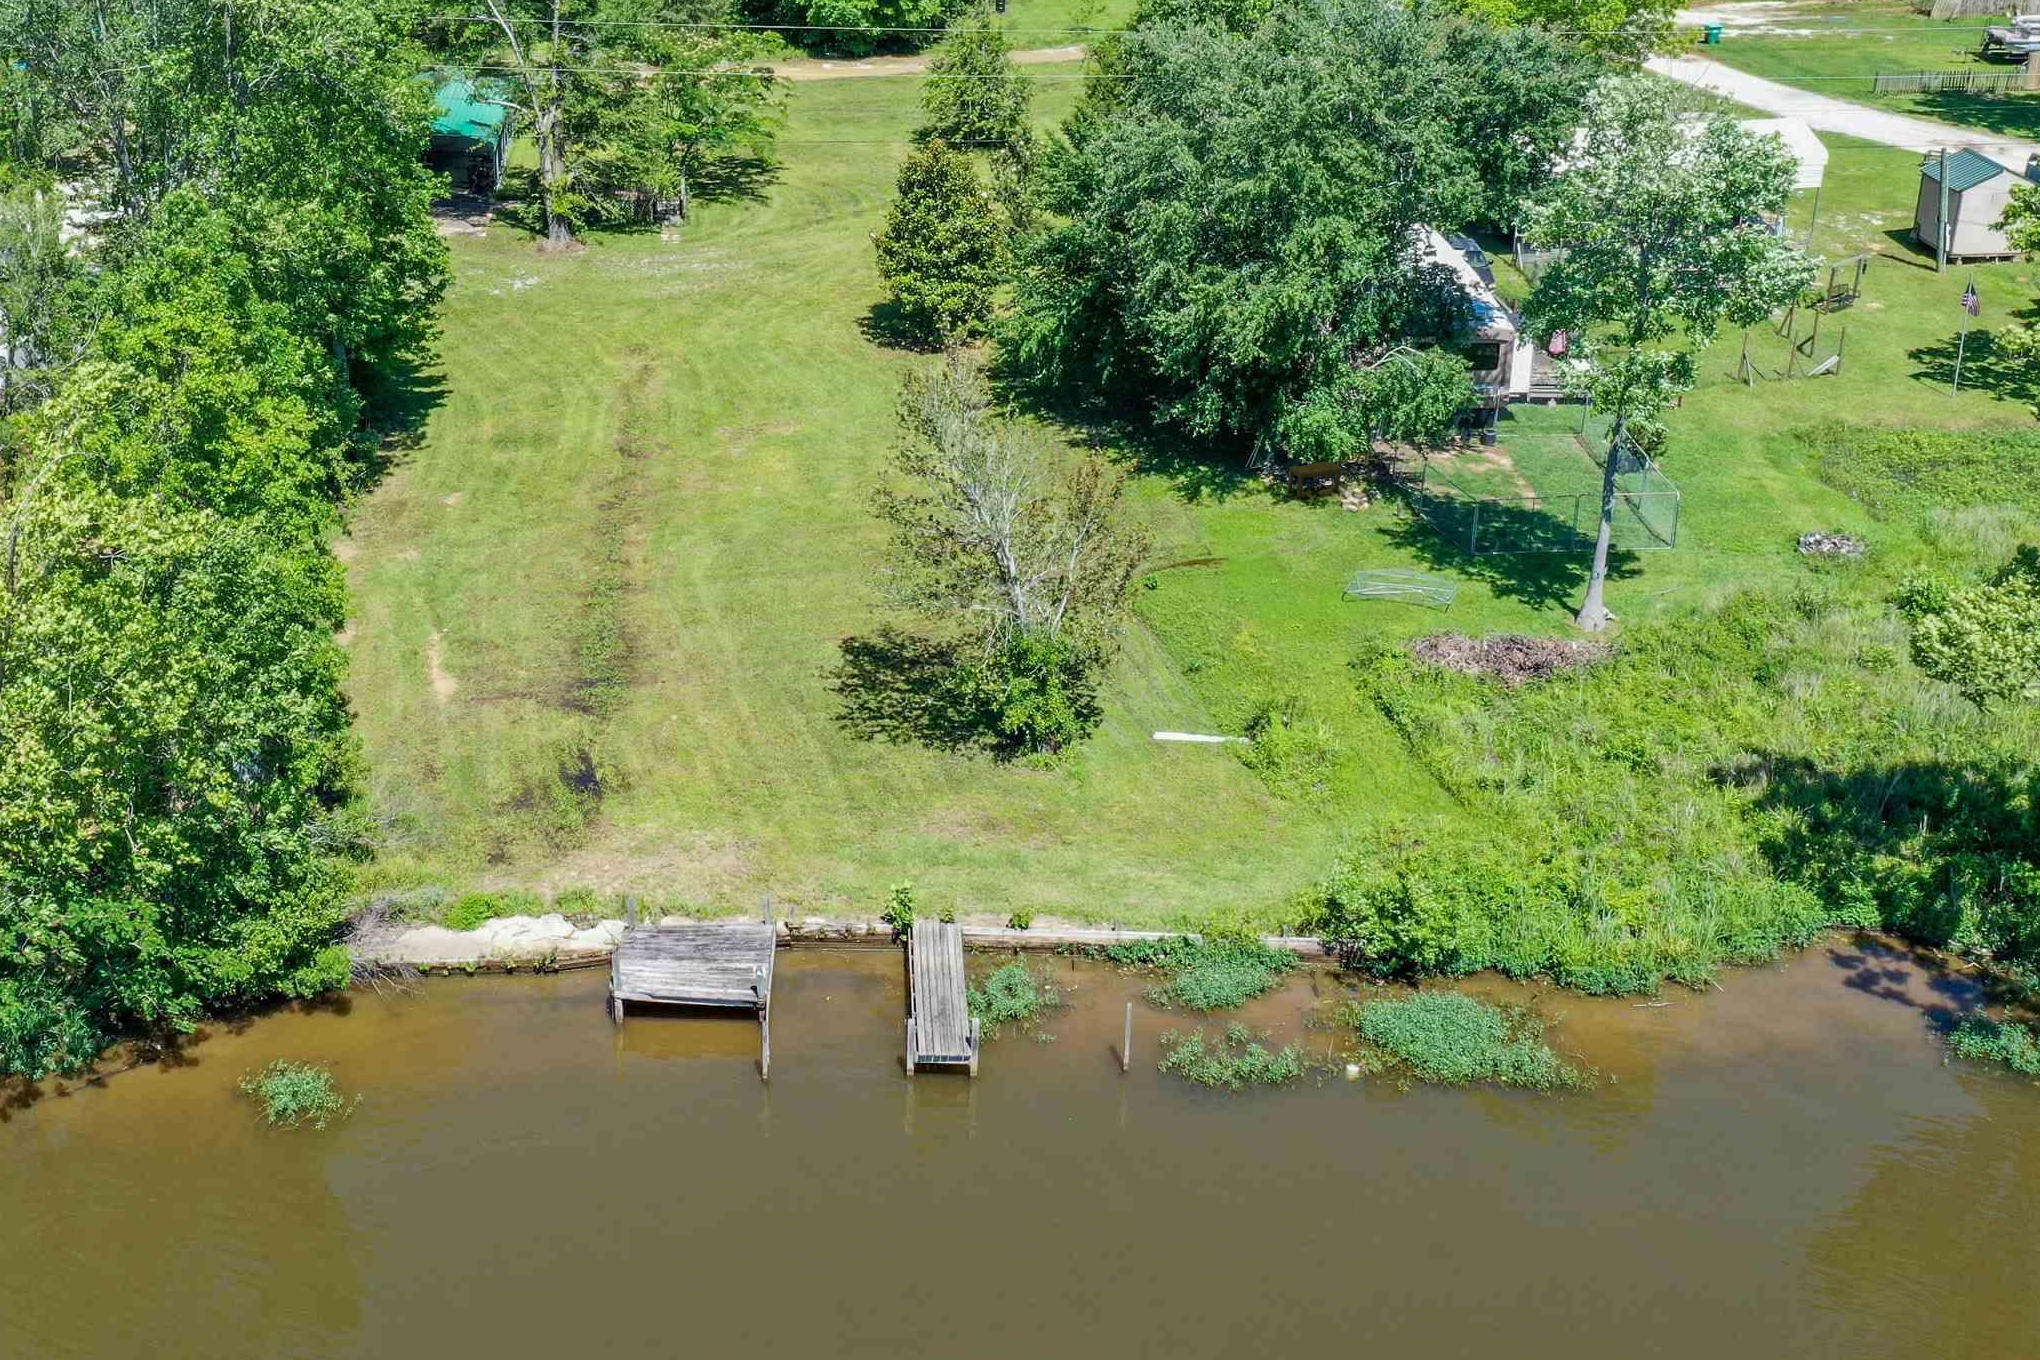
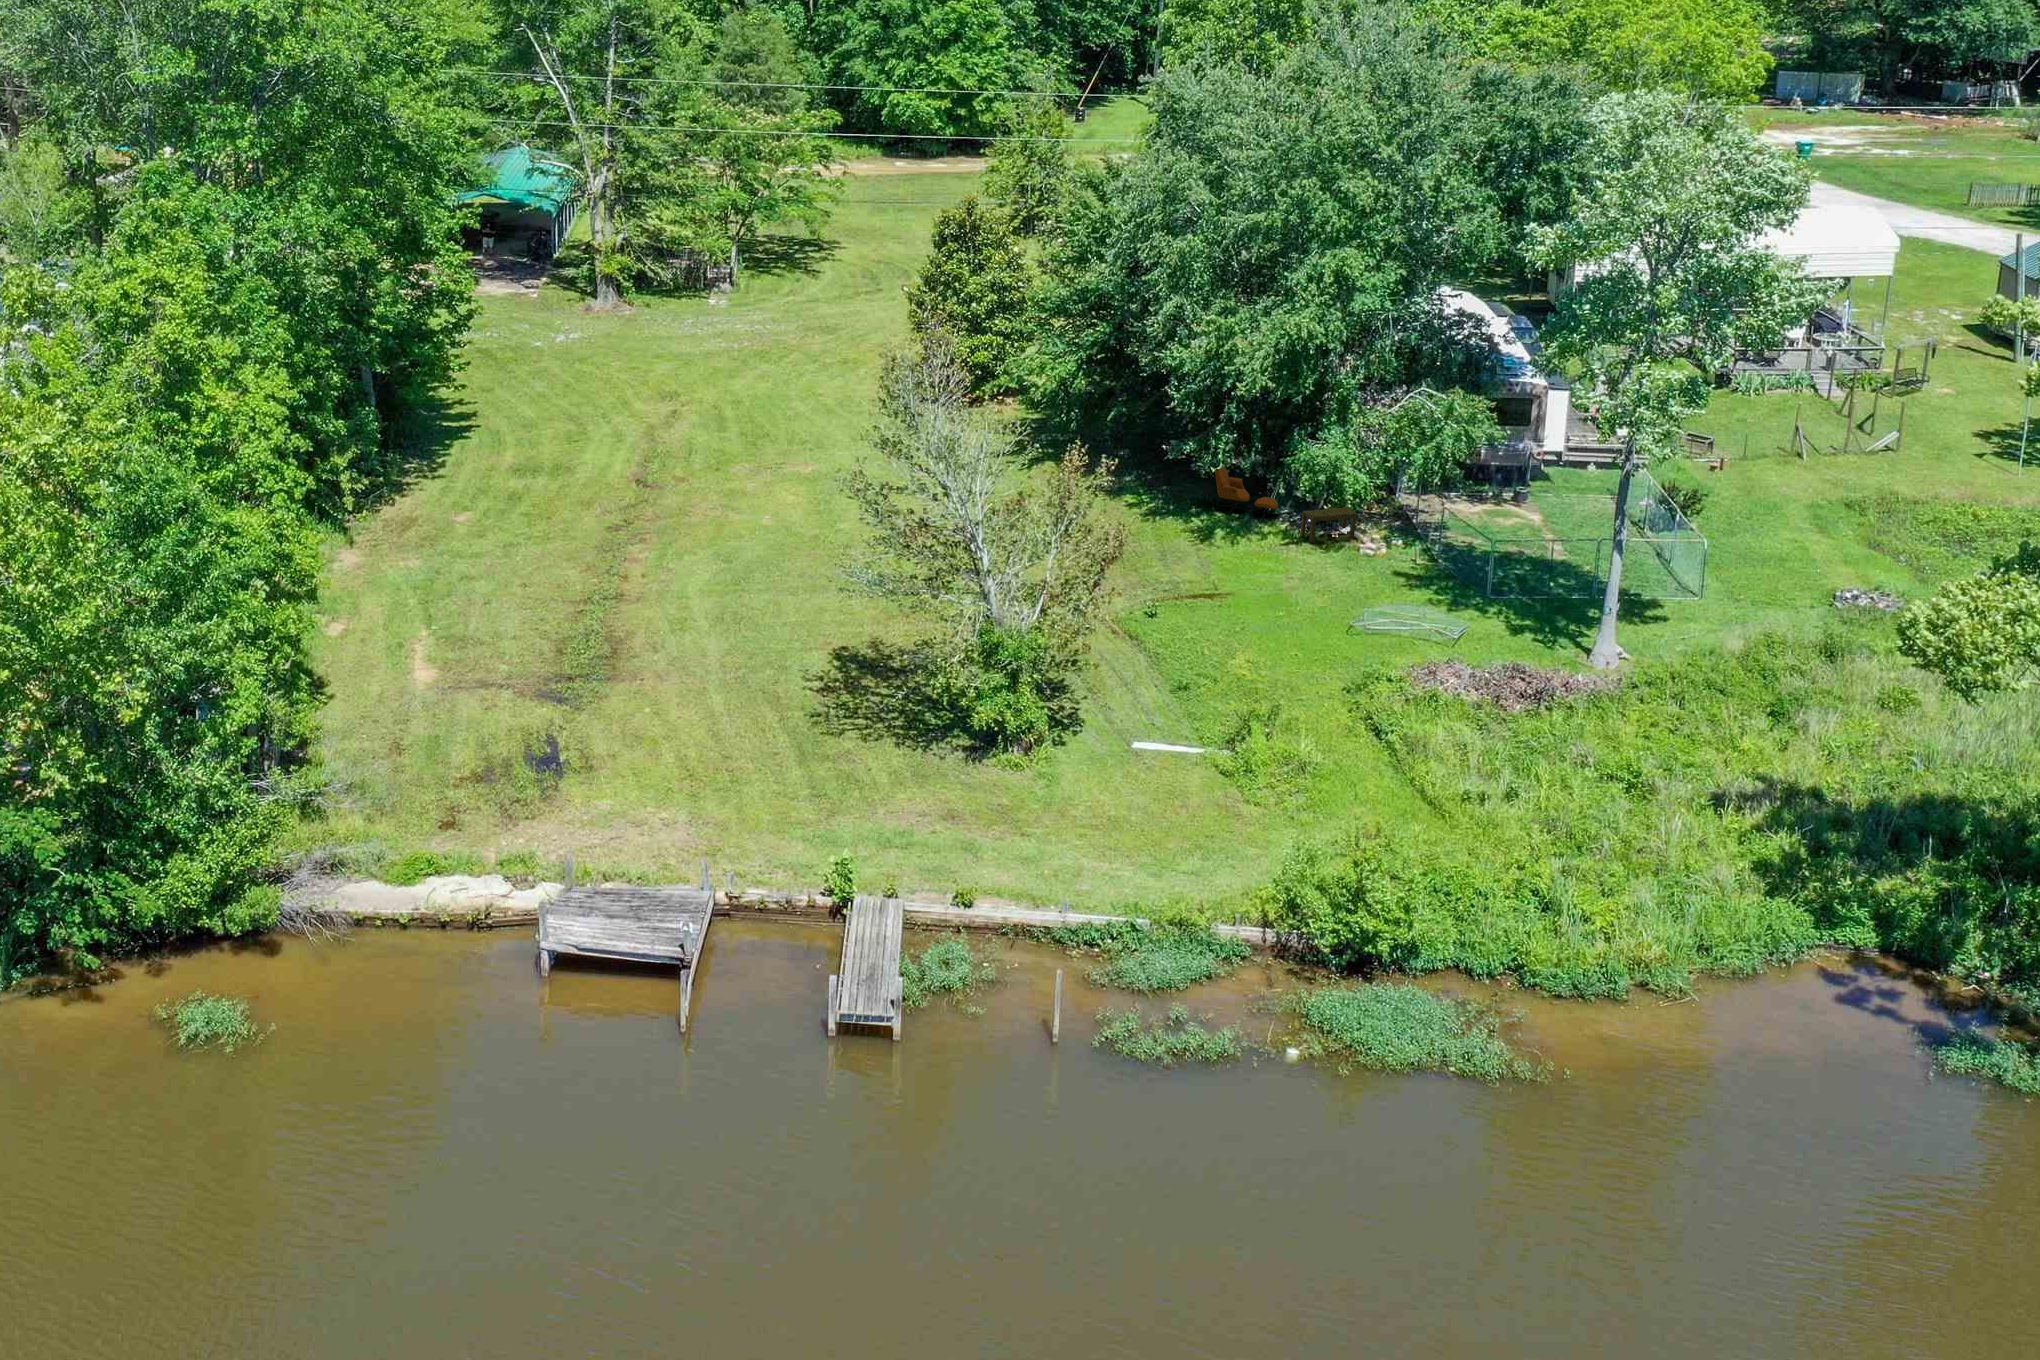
lounge chair: none [1203,411,1264,472] -> present [1215,468,1278,518]

